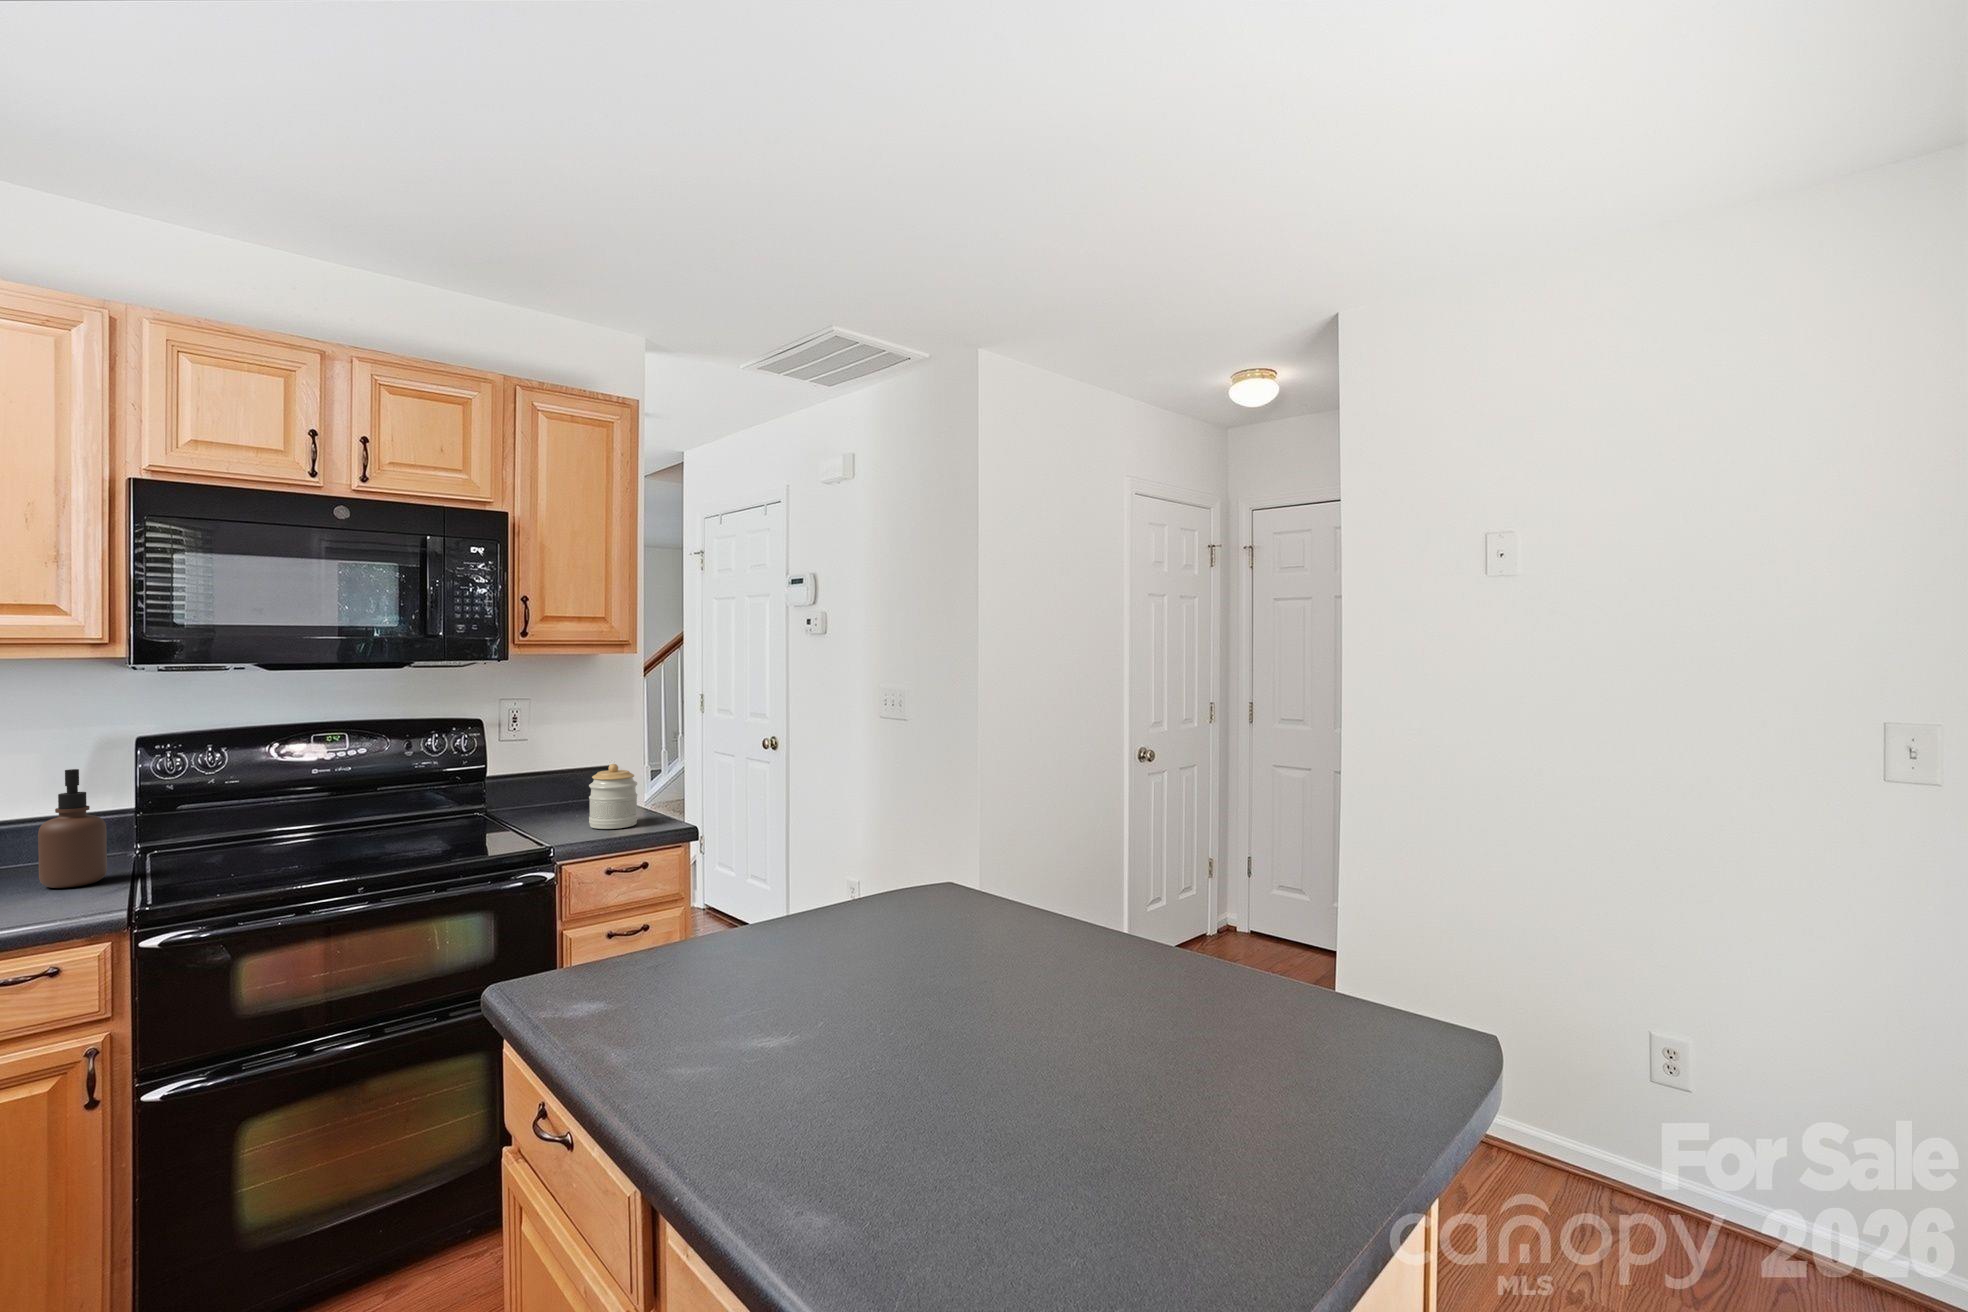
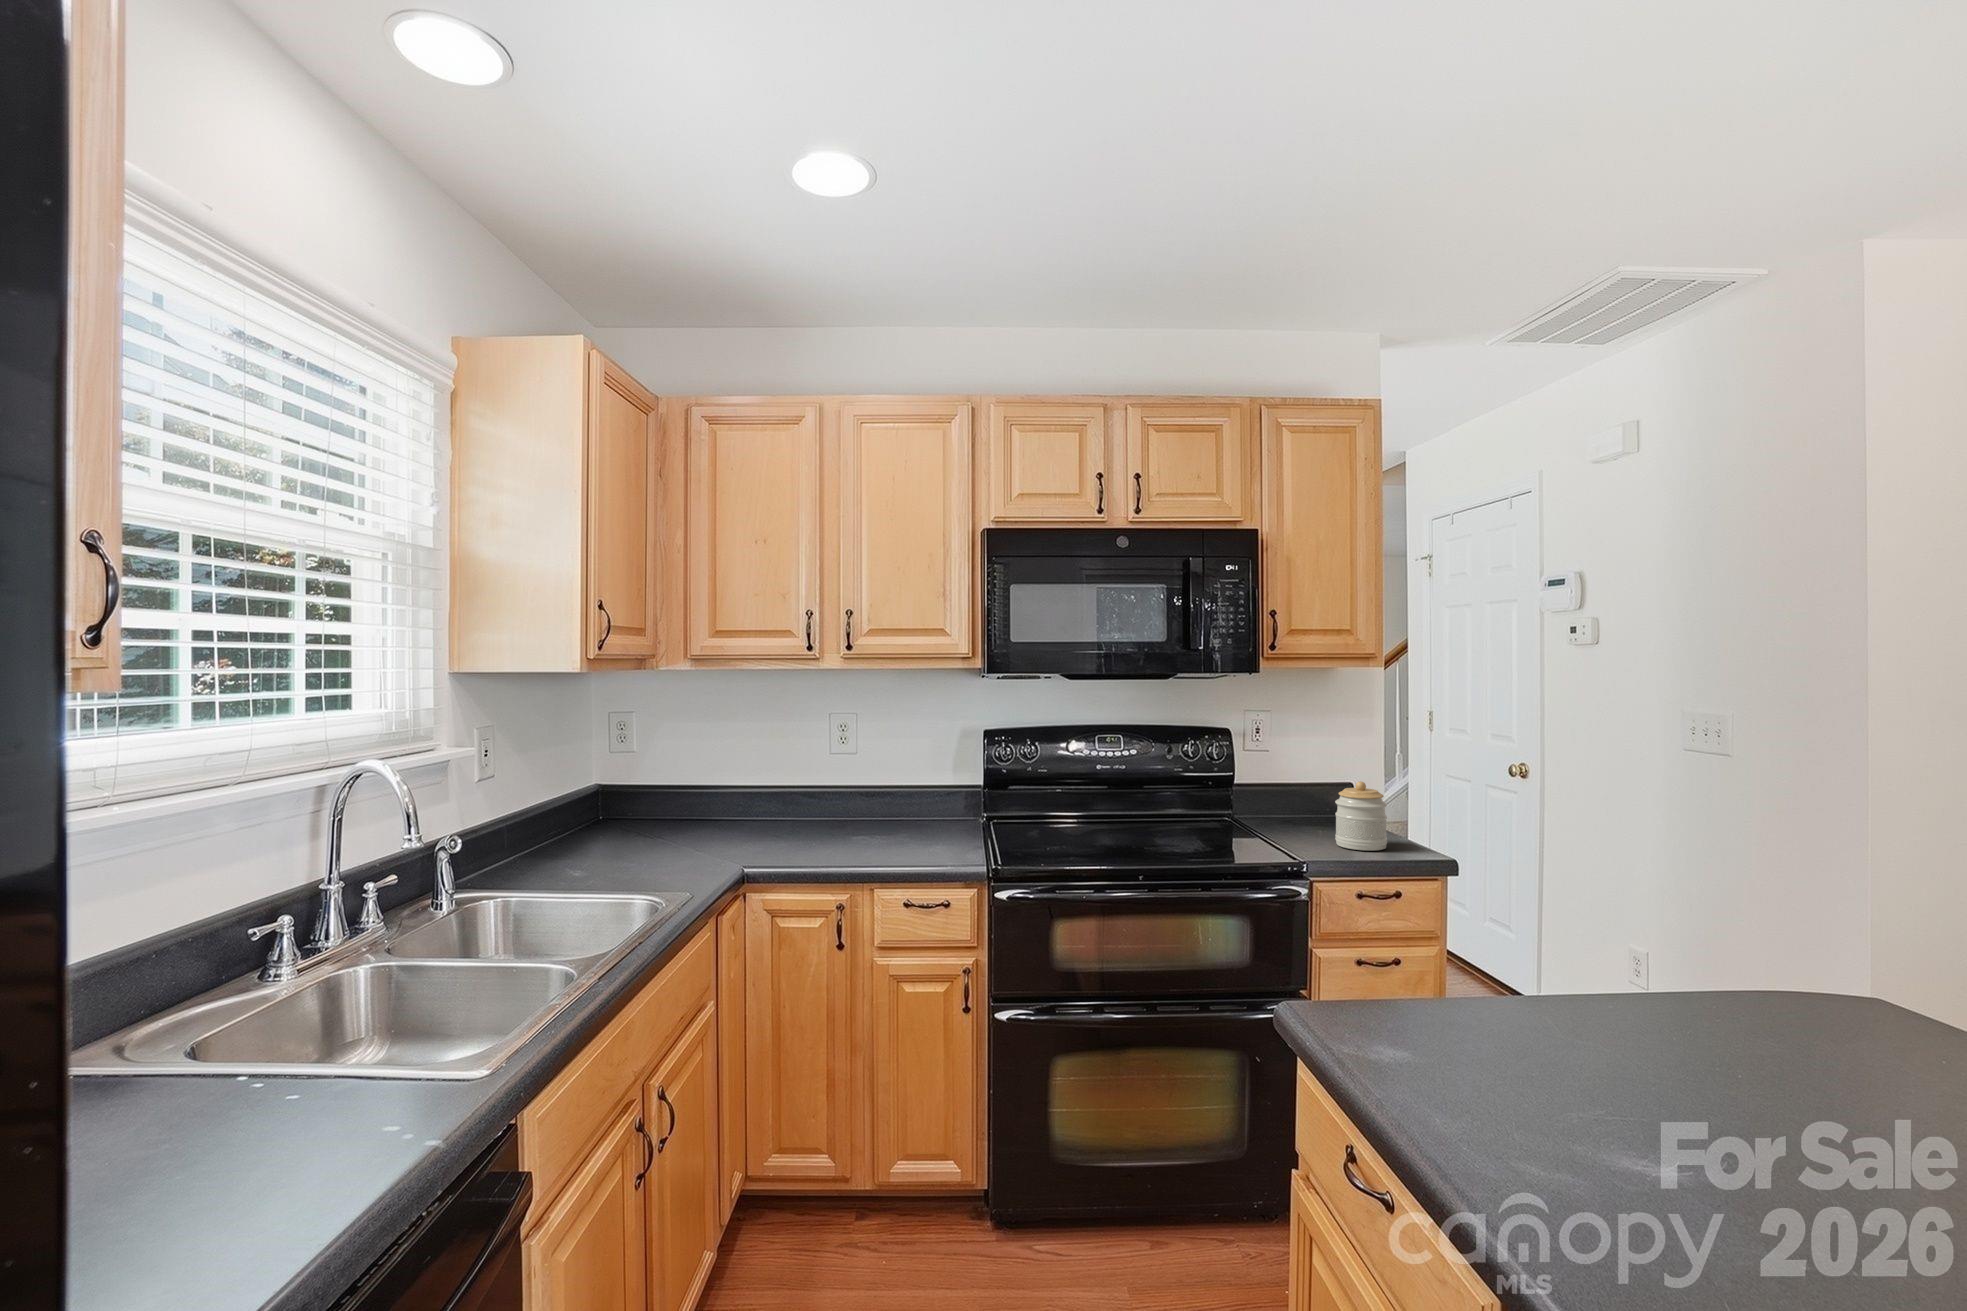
soap dispenser: present [38,769,107,888] -> none [931,753,969,842]

